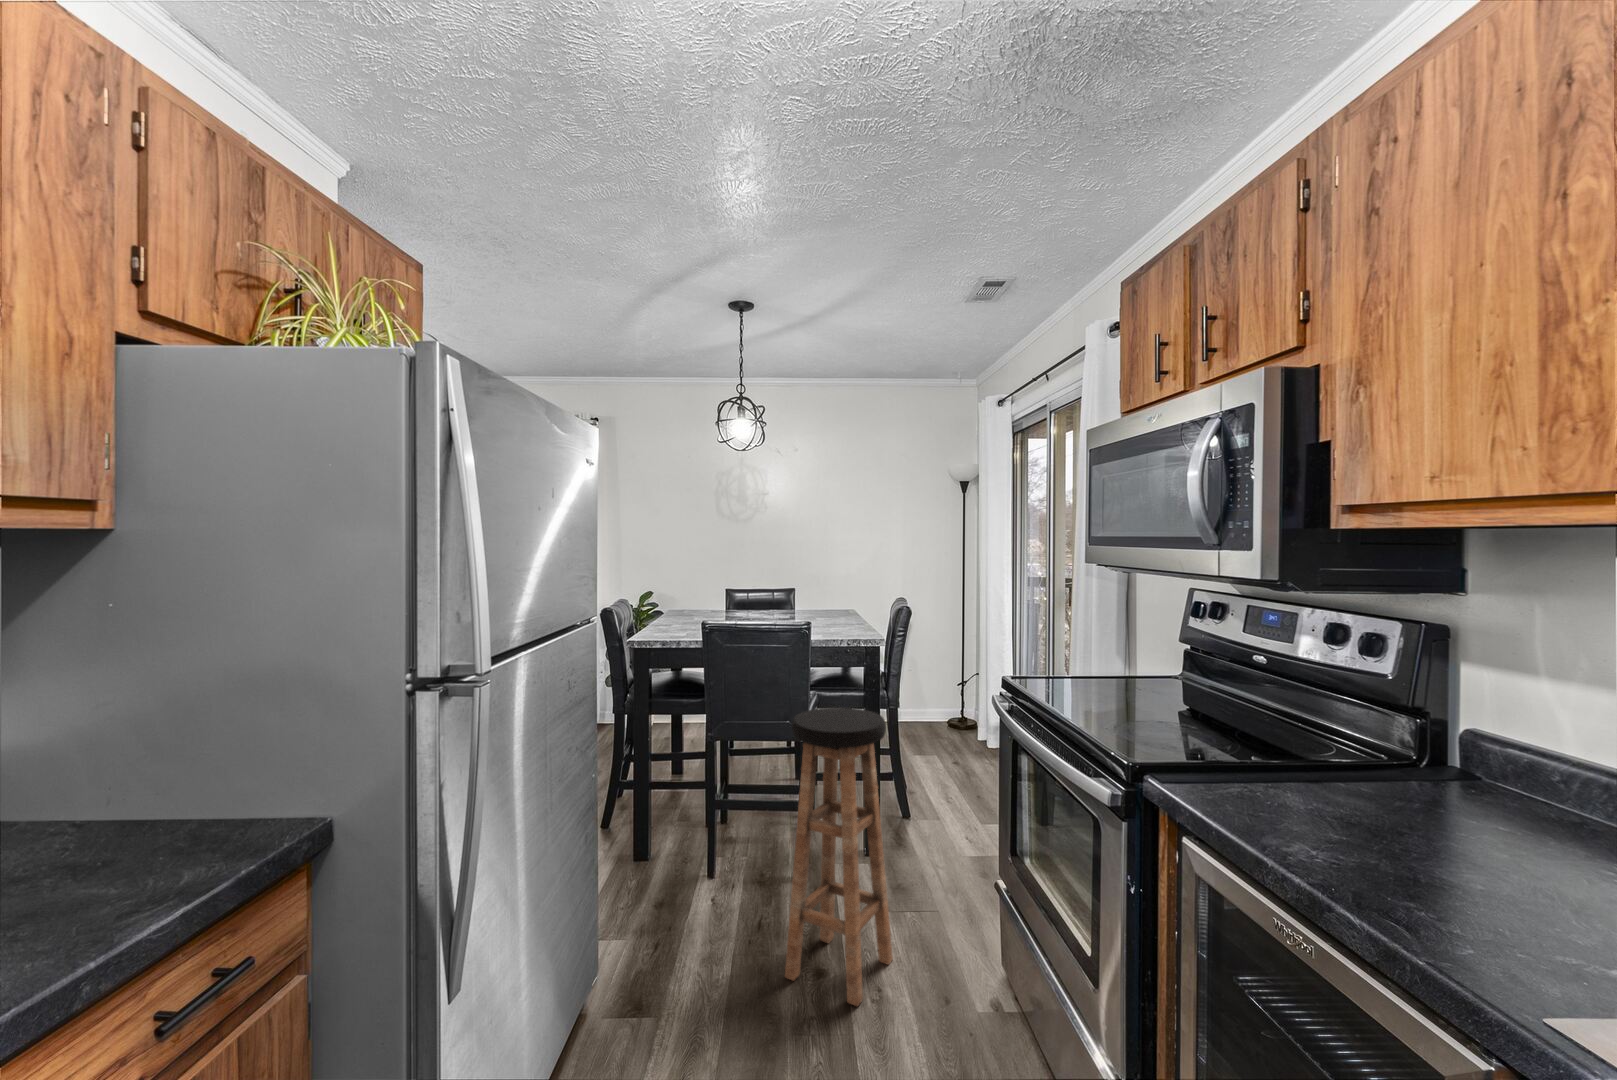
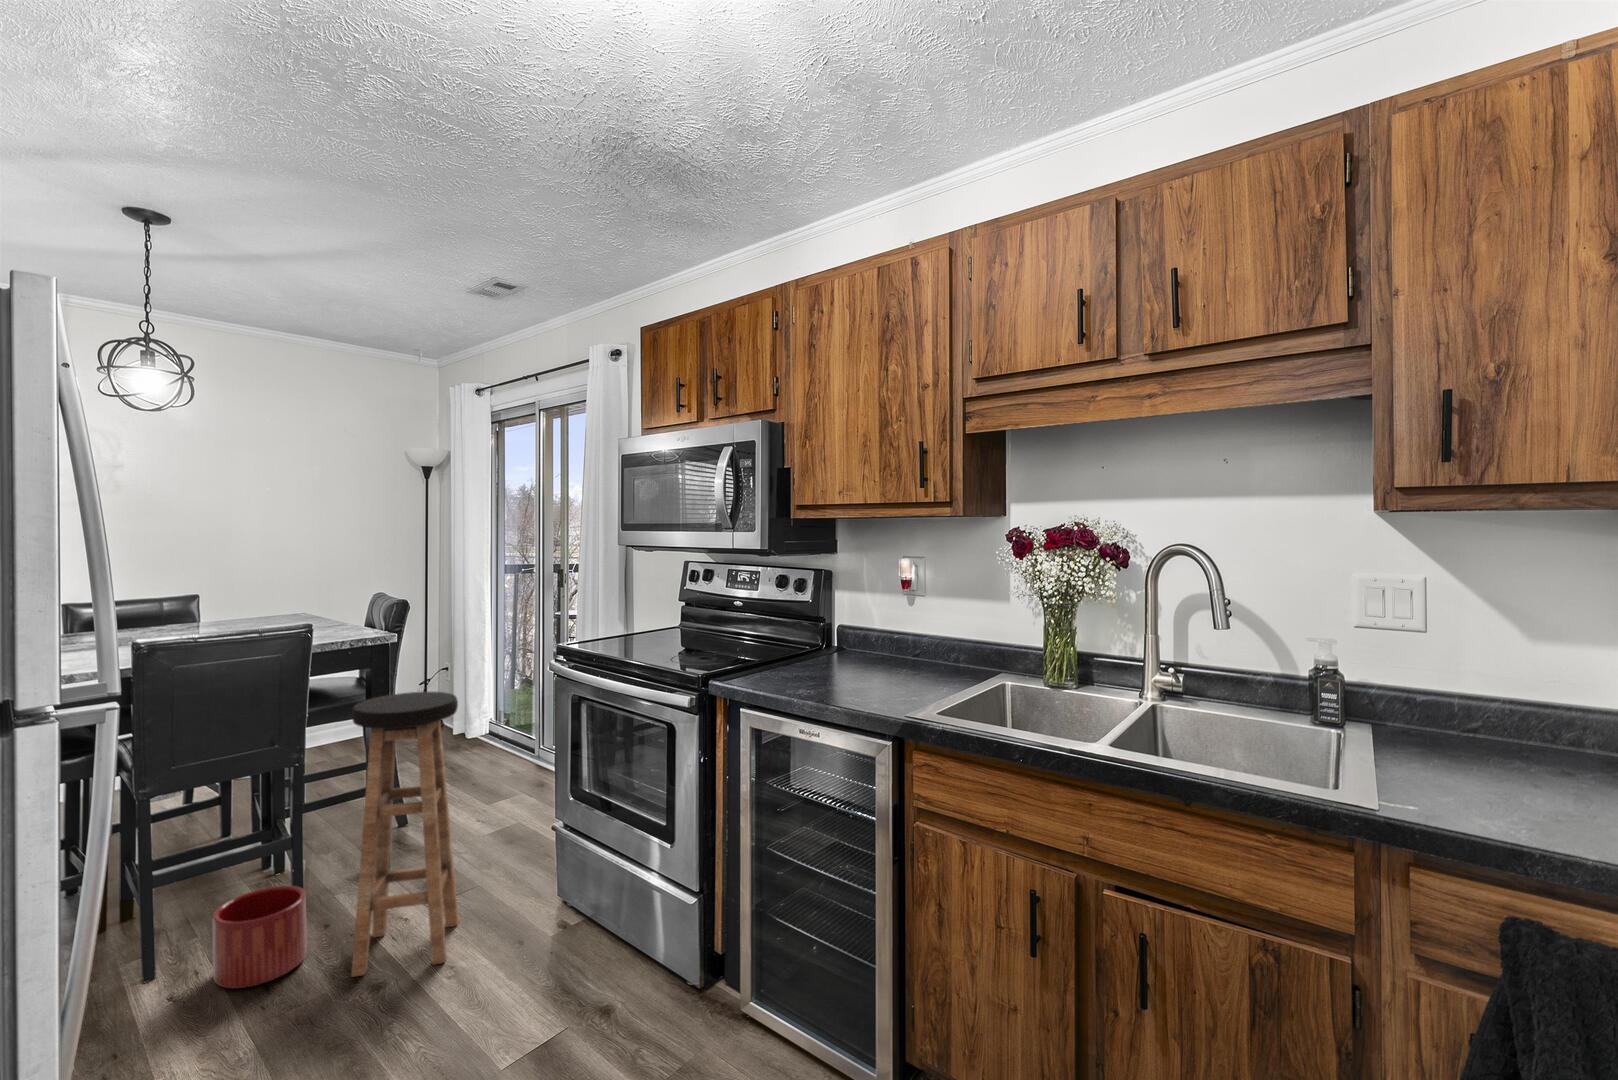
planter: none [705,857,771,947] -> present [213,886,307,988]

